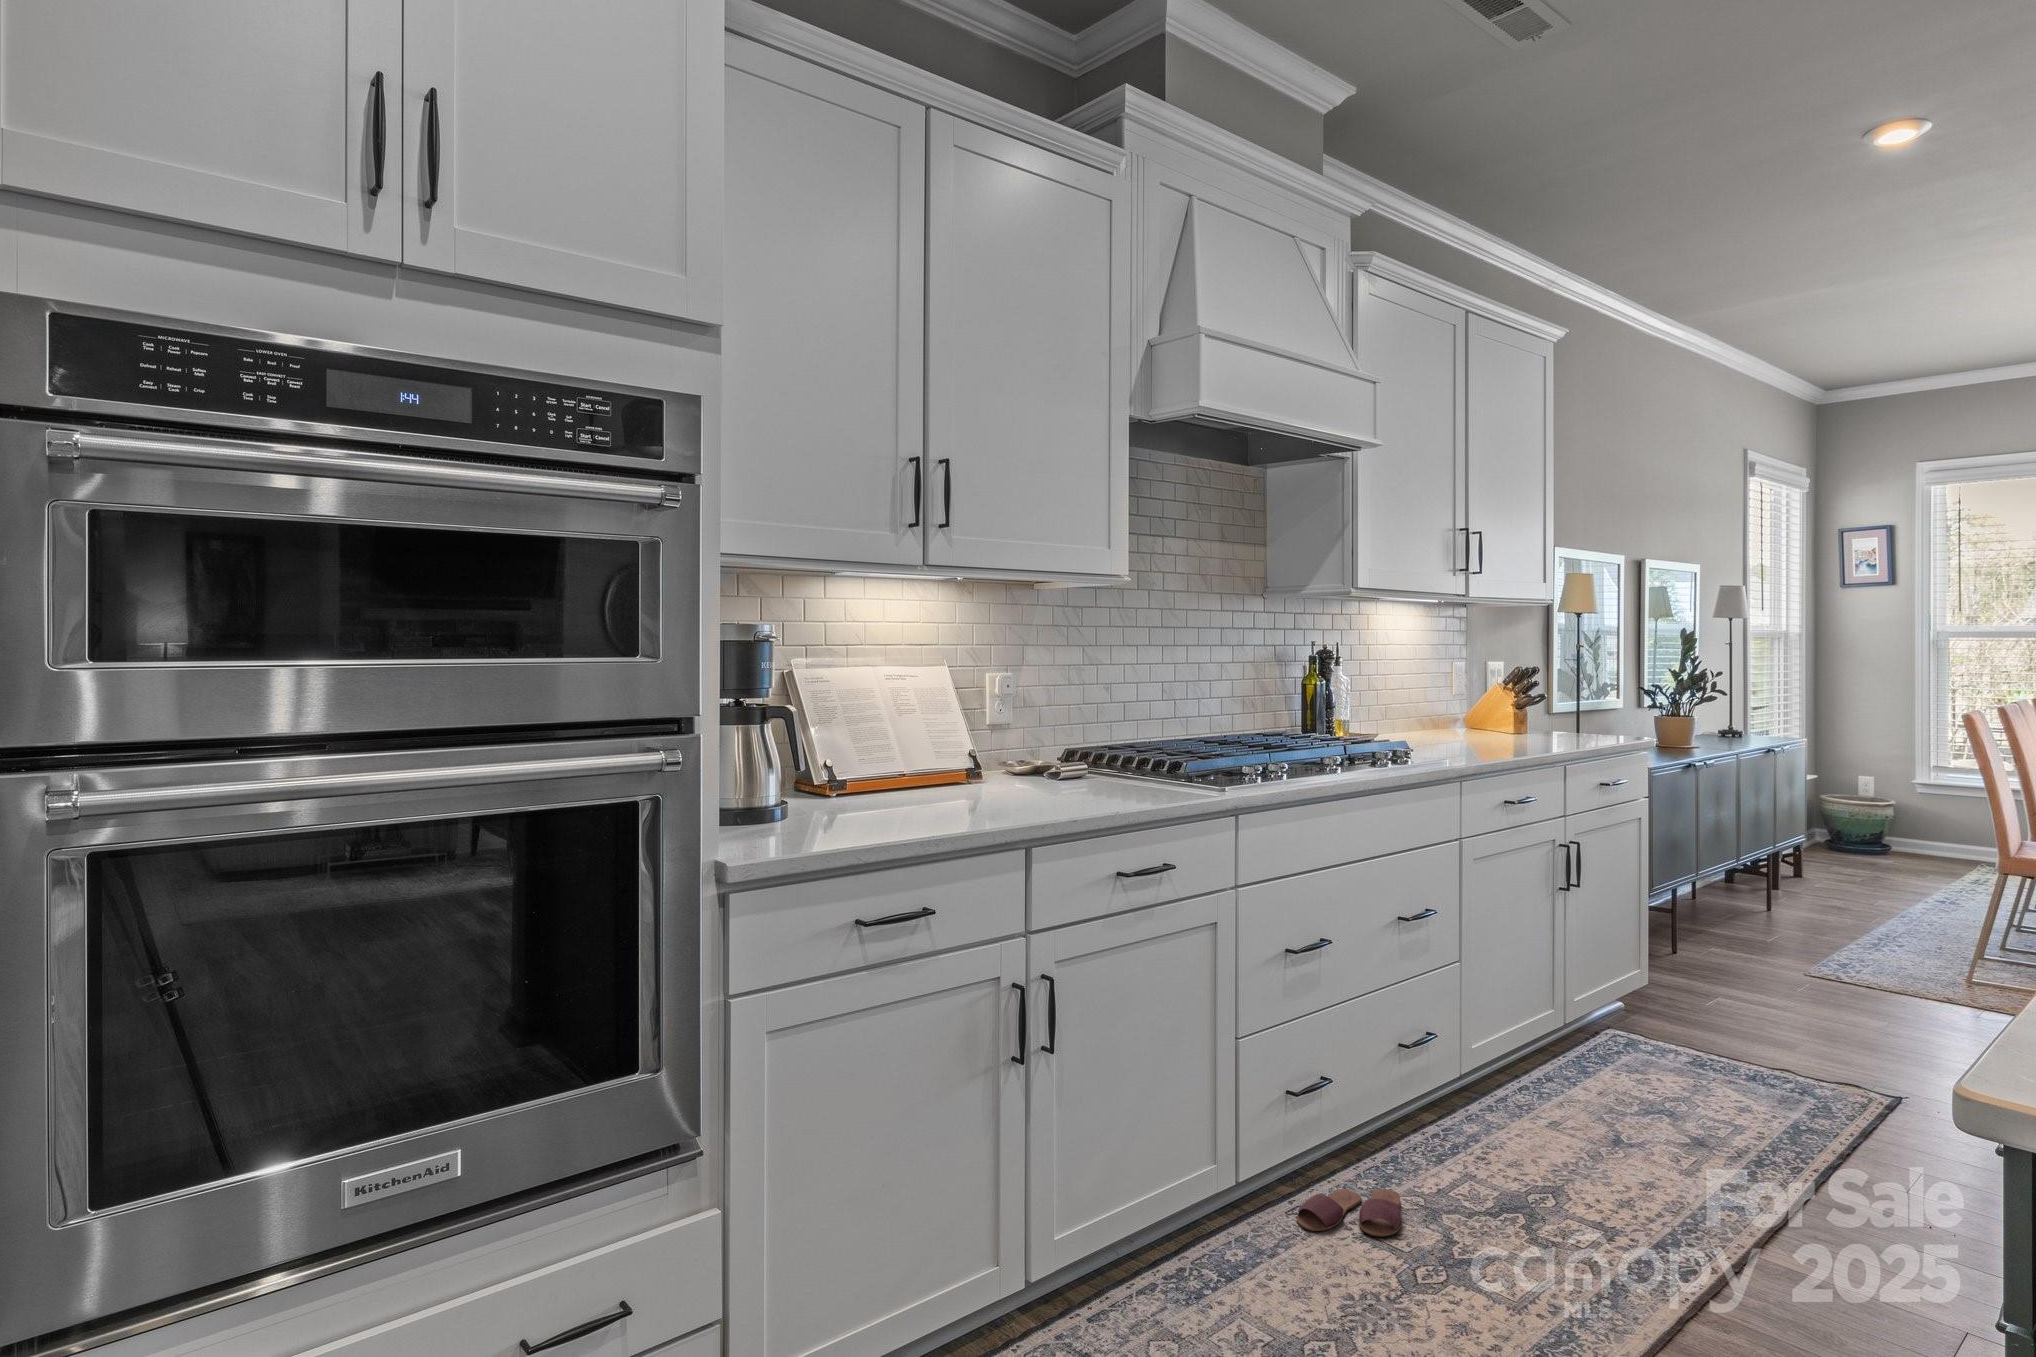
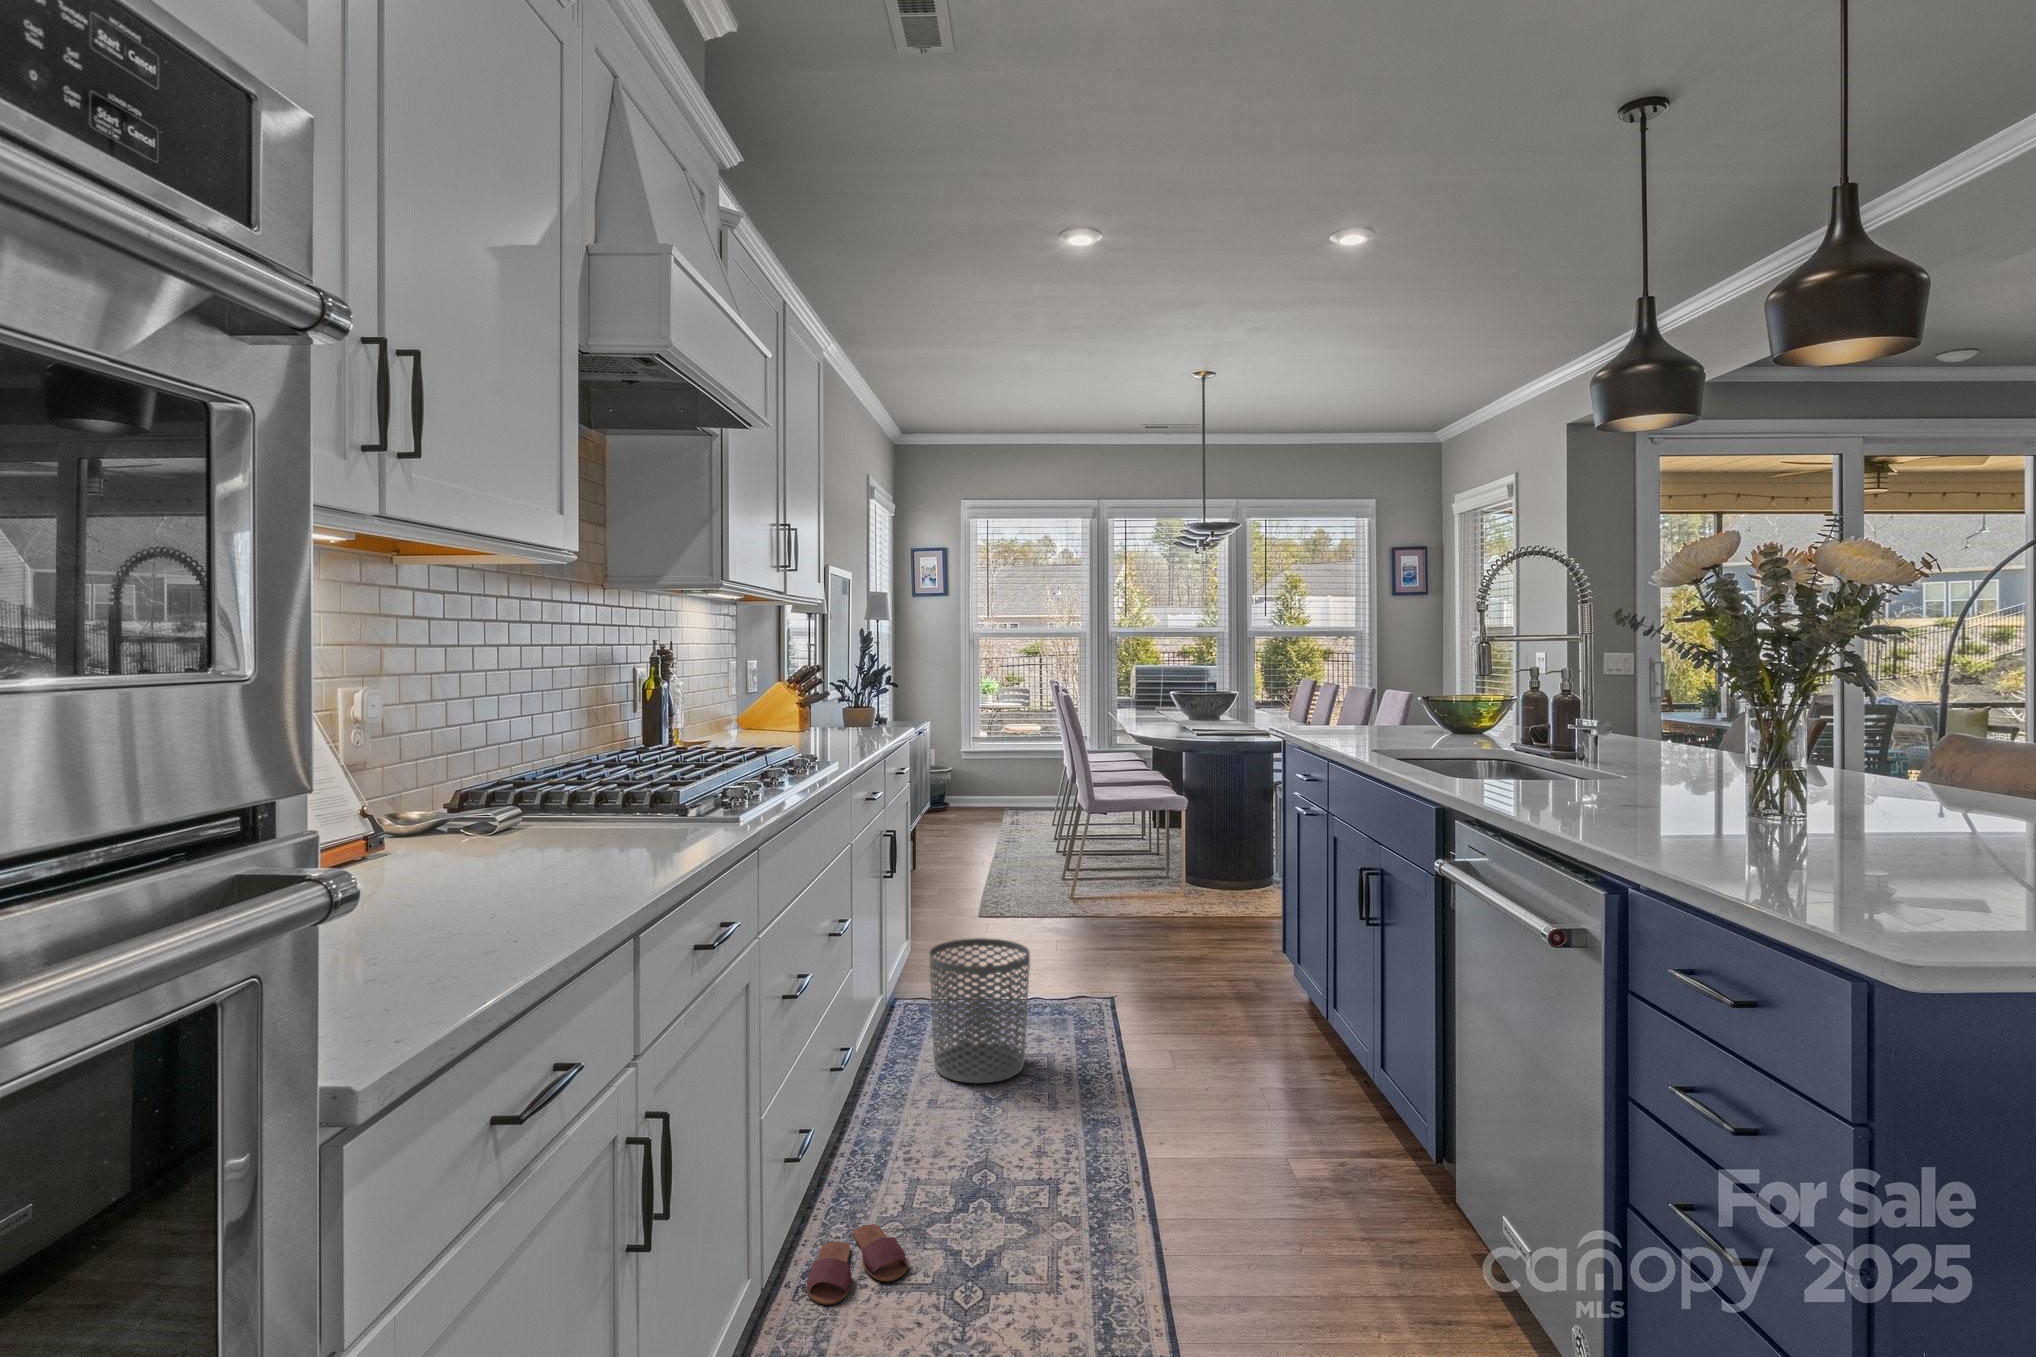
waste bin: none [1580,967,1707,1130] -> present [930,938,1030,1083]

